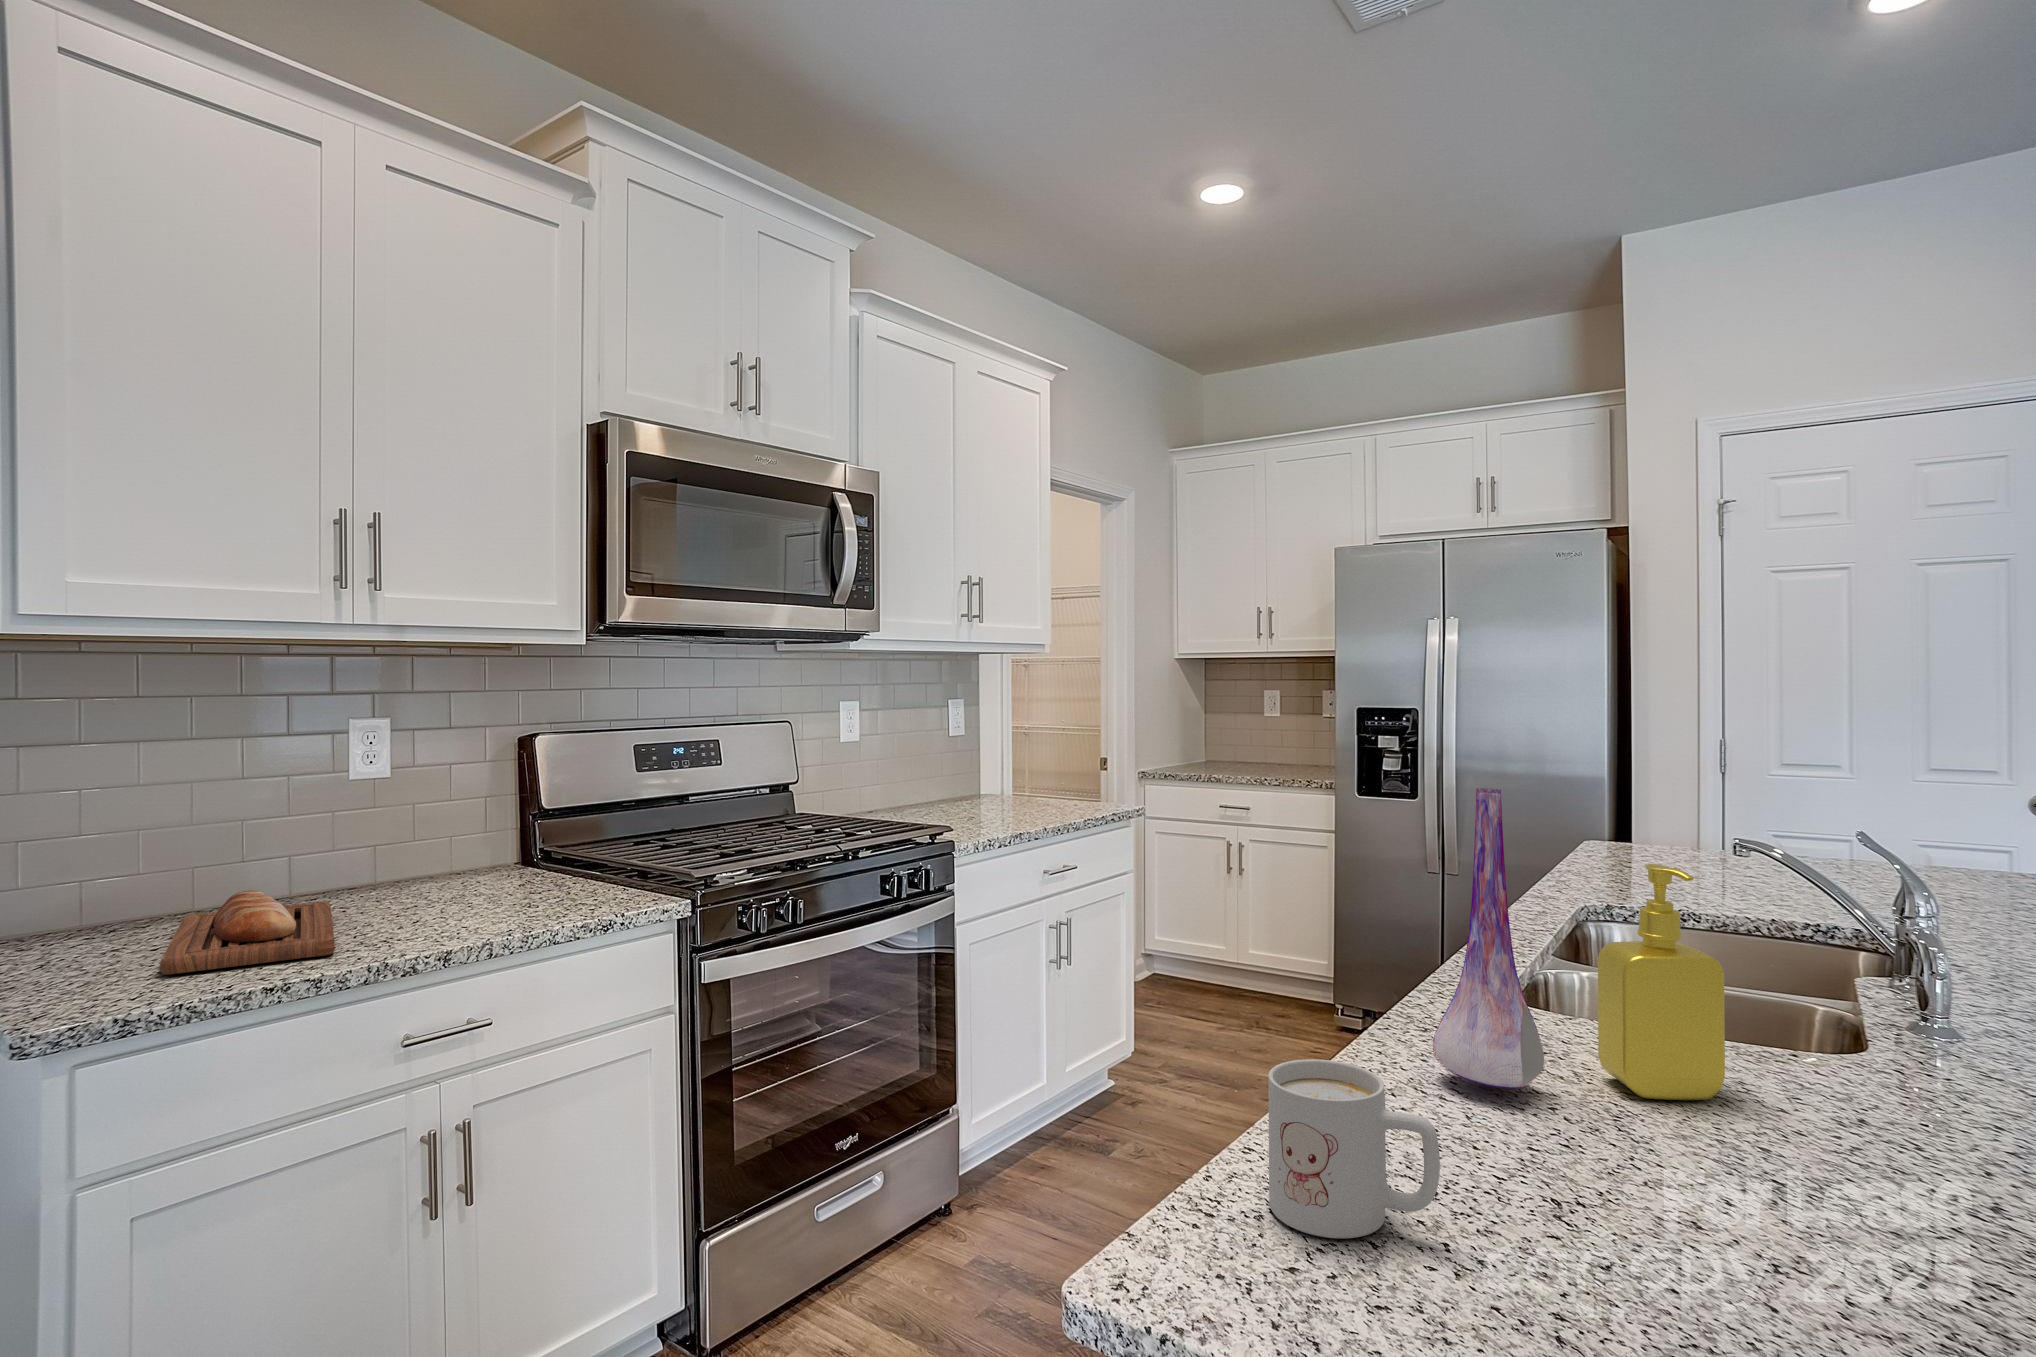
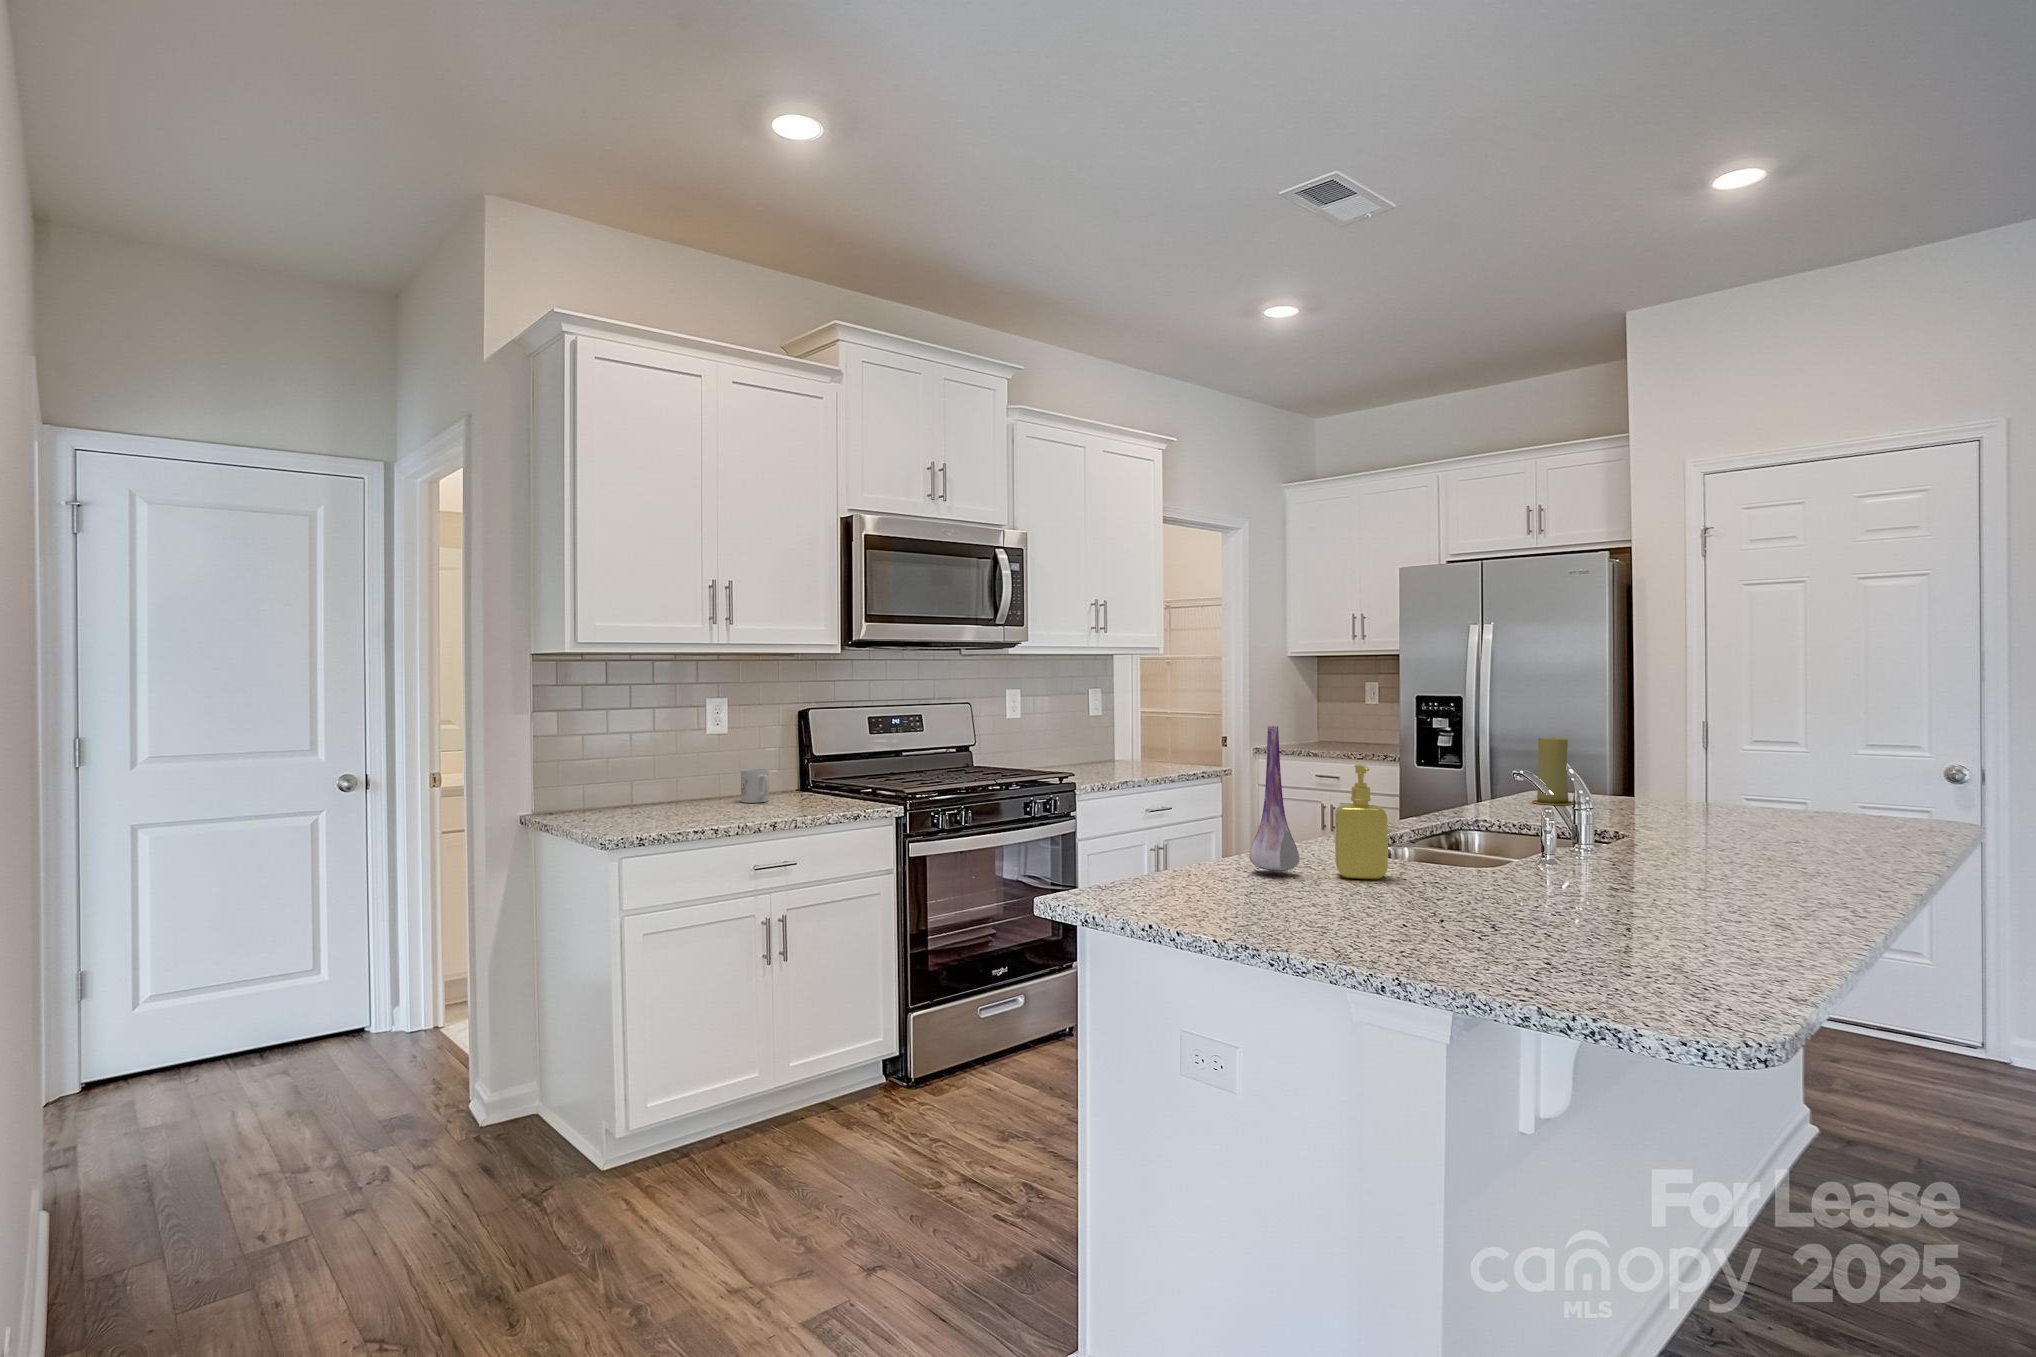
candle: none [1601,770,1661,865] -> present [1532,737,1574,805]
bread loaf: present [160,890,335,974] -> none [639,790,721,825]
mug: present [1268,1059,1440,1238] -> present [741,769,769,803]

